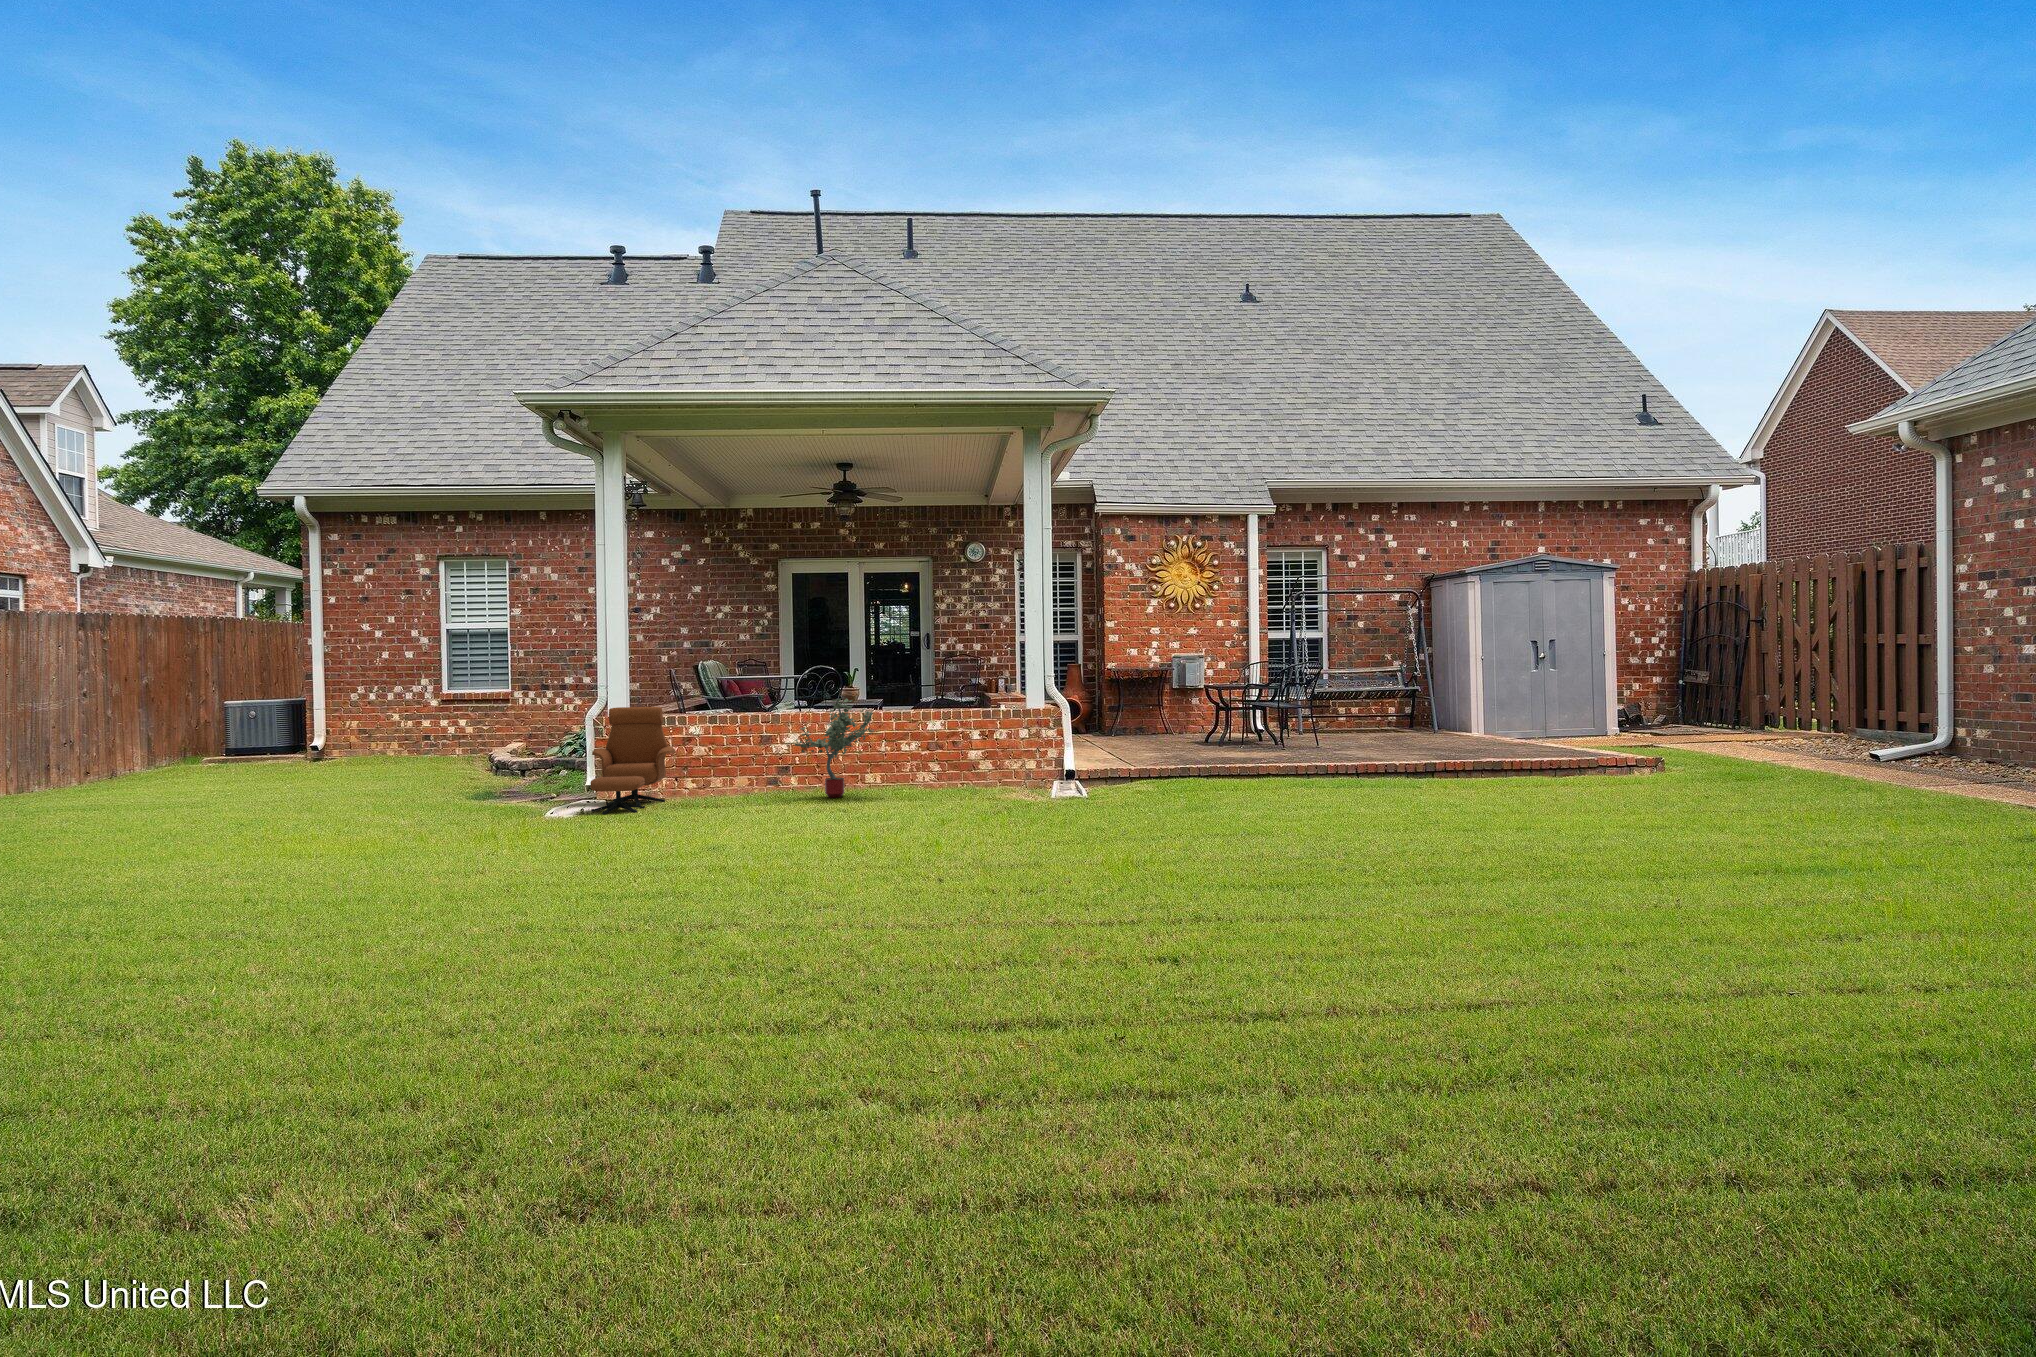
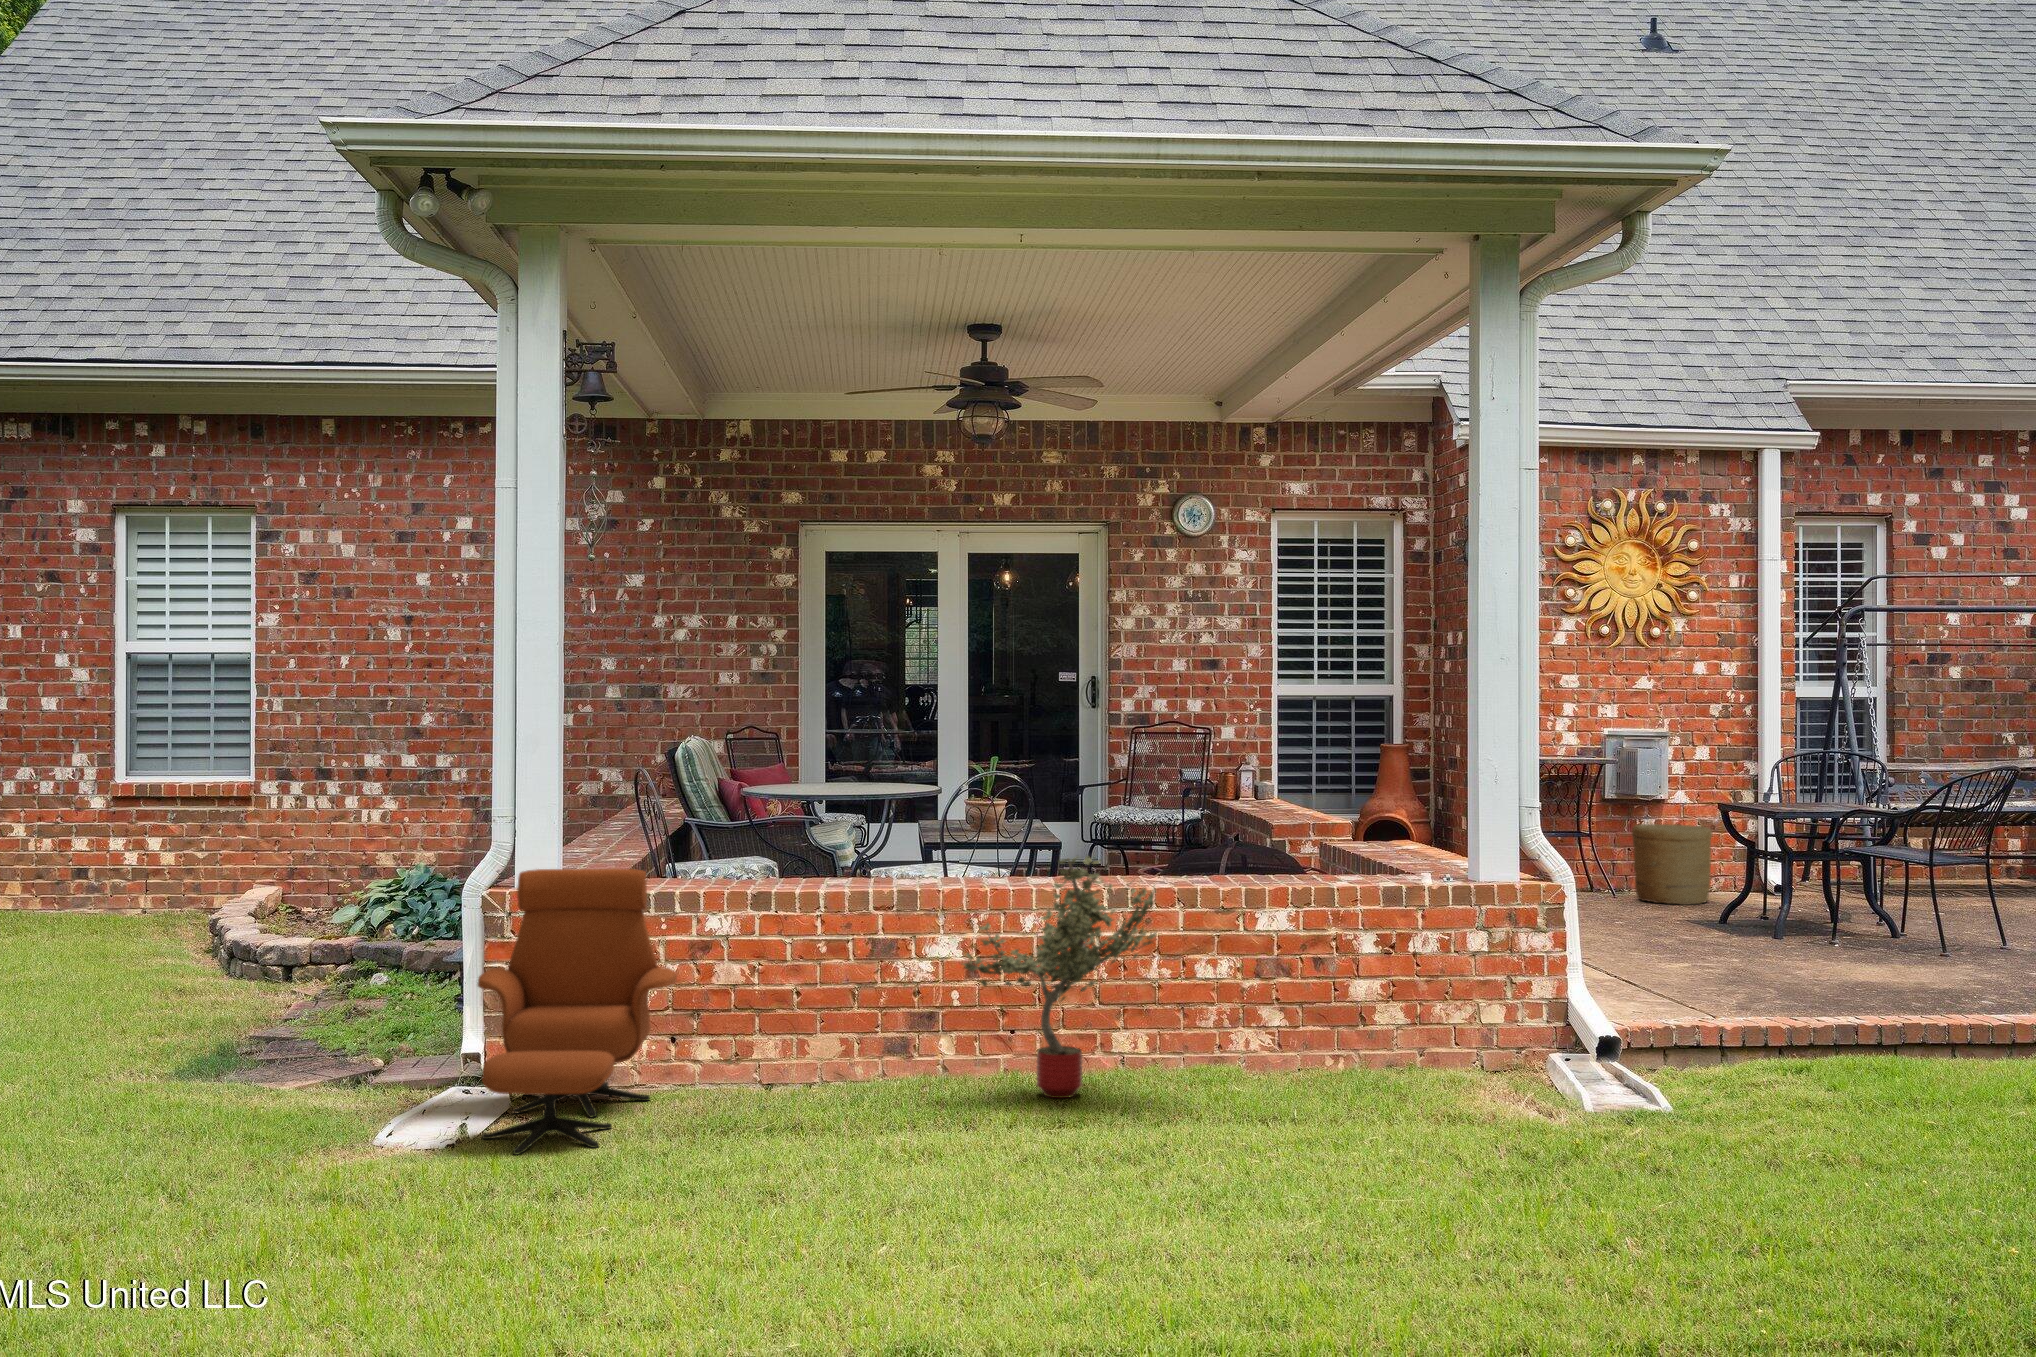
woven basket: none [1184,701,1222,739] -> present [1632,824,1712,905]

